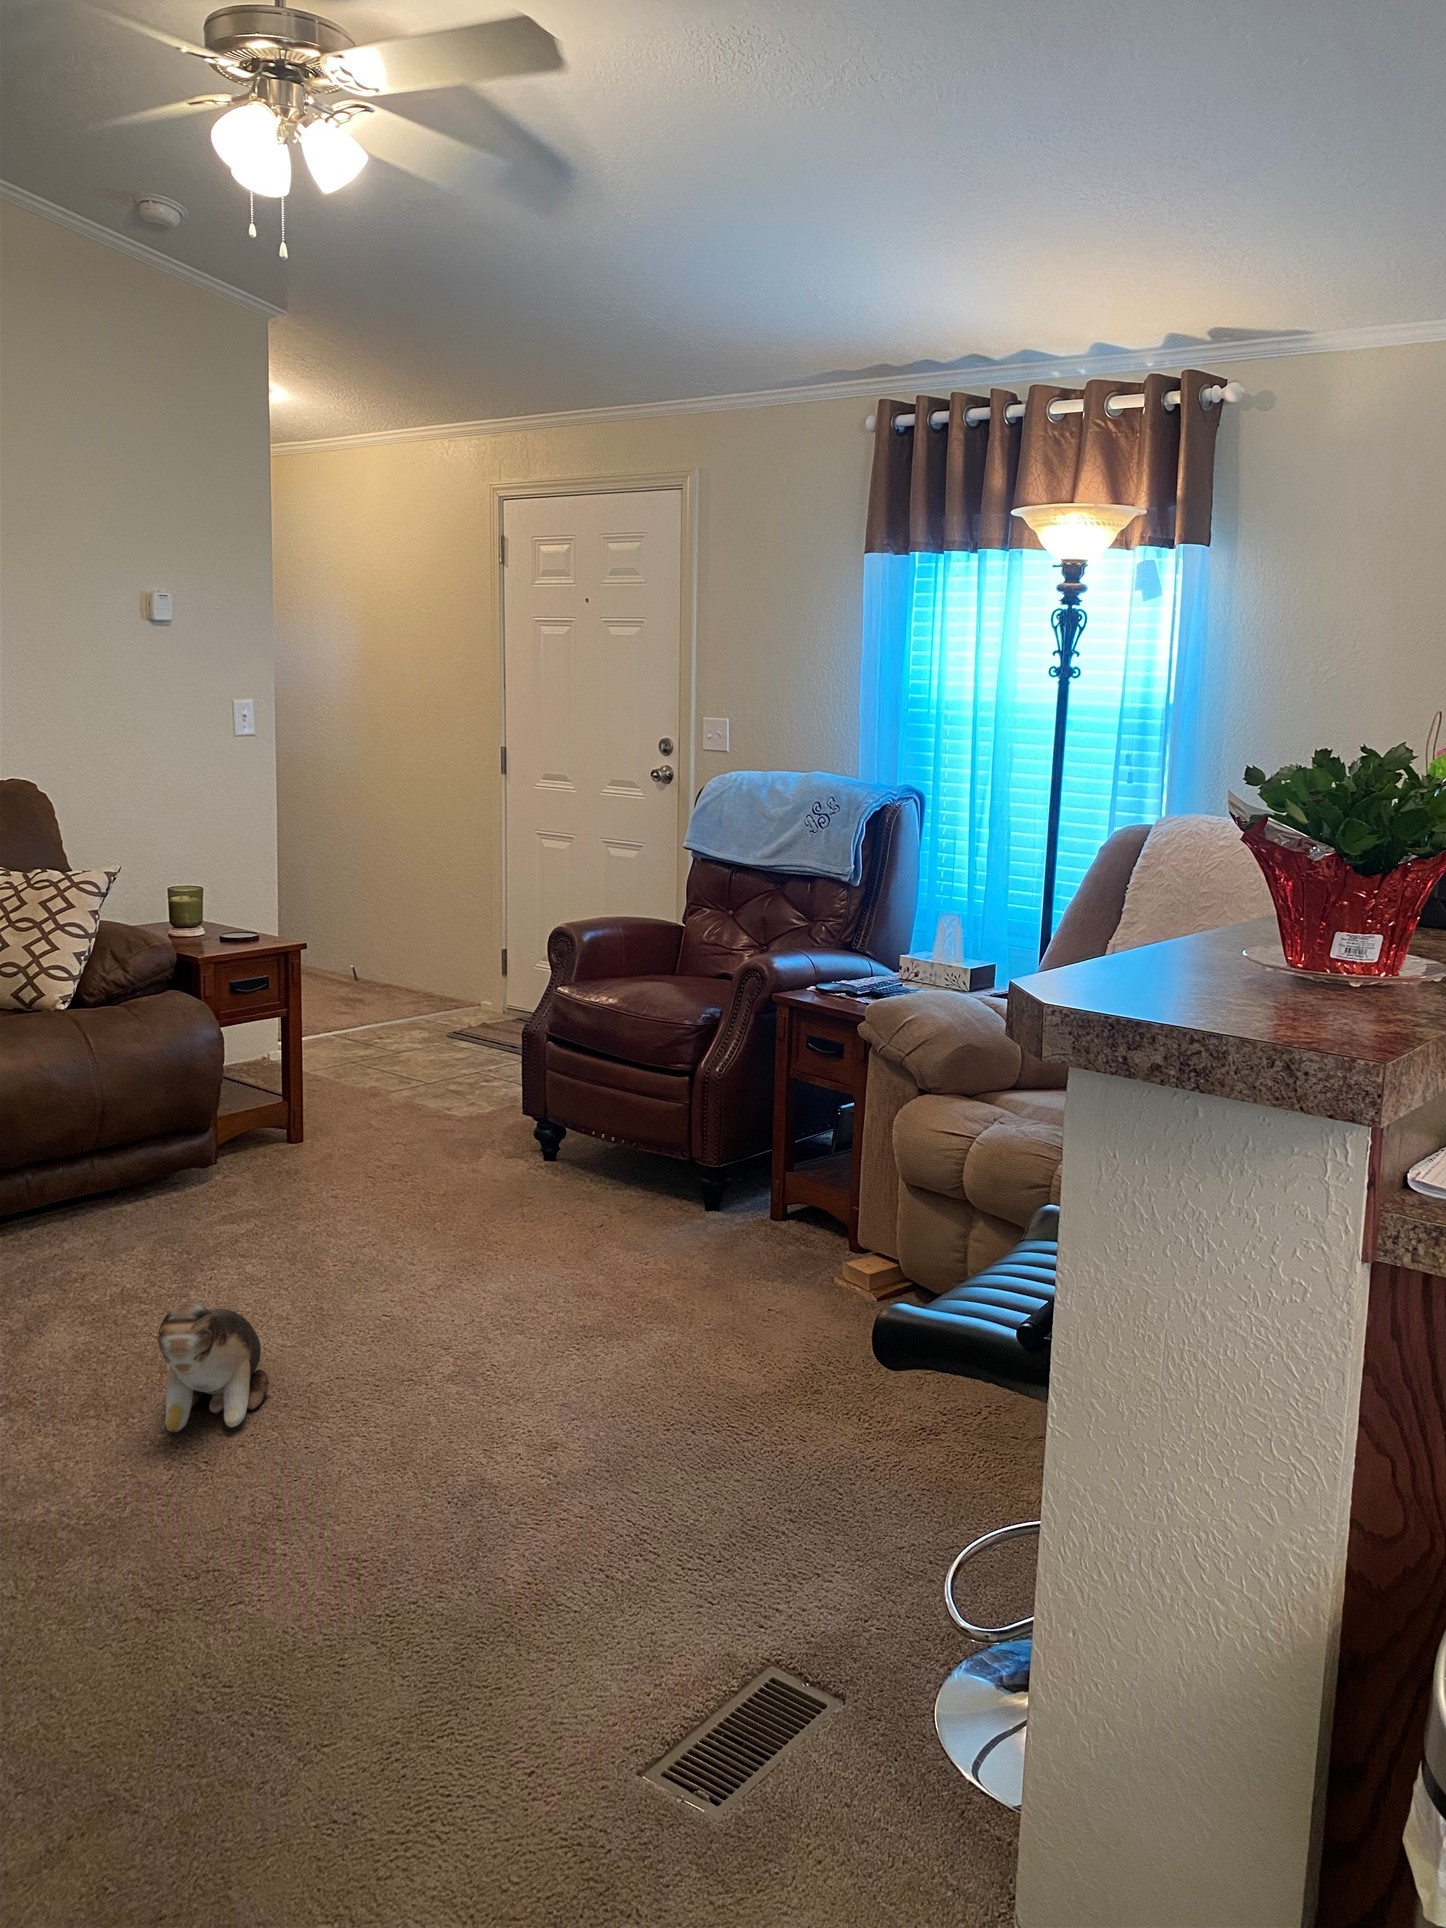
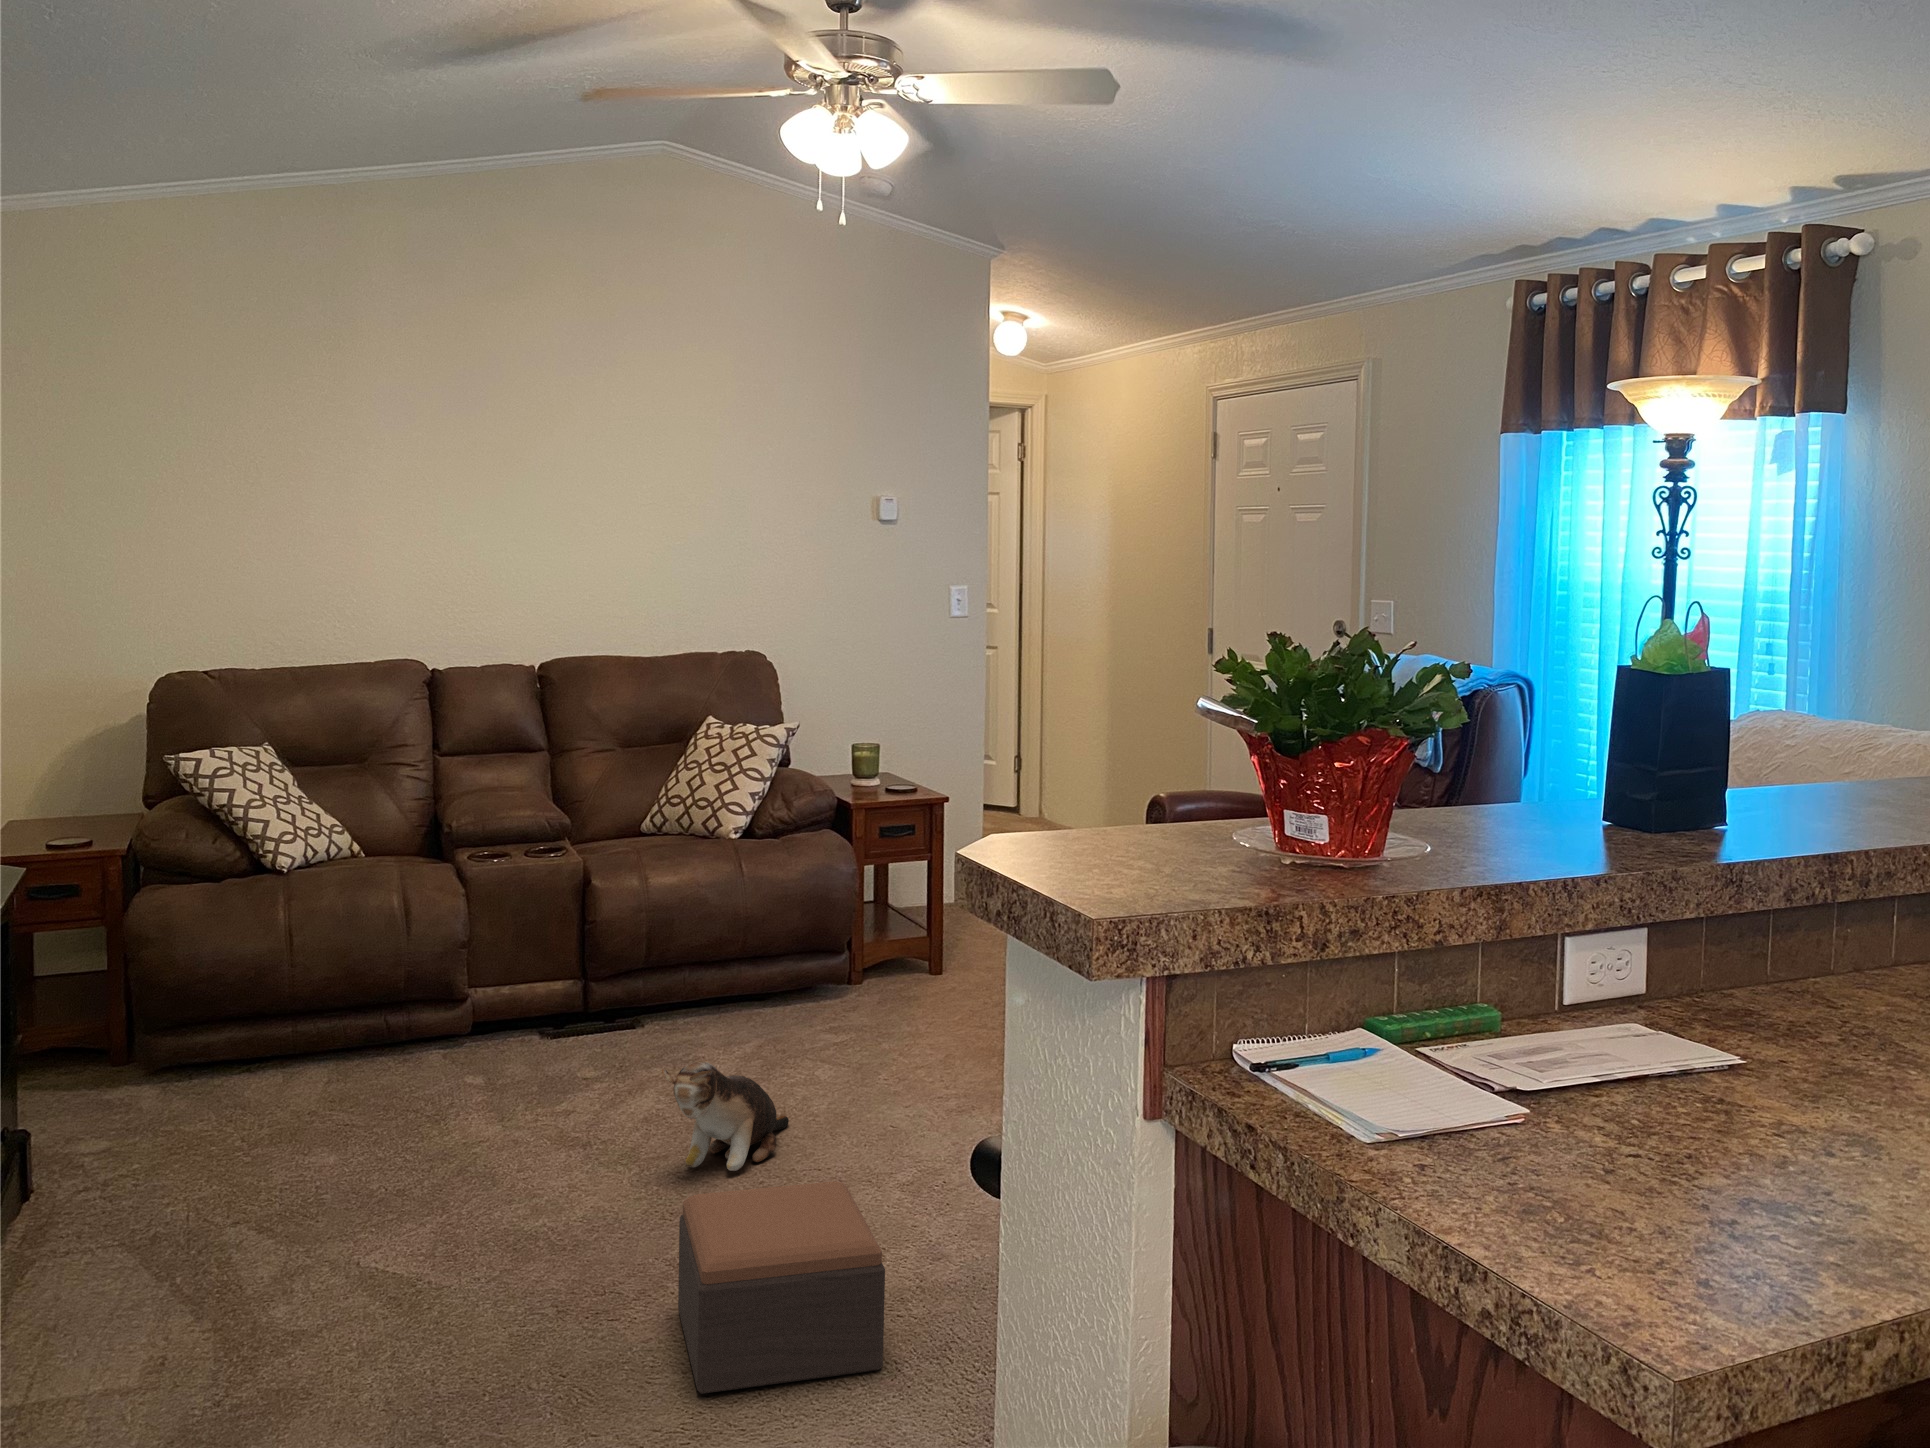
footstool: none [295,1428,600,1736] -> present [678,1181,885,1394]

